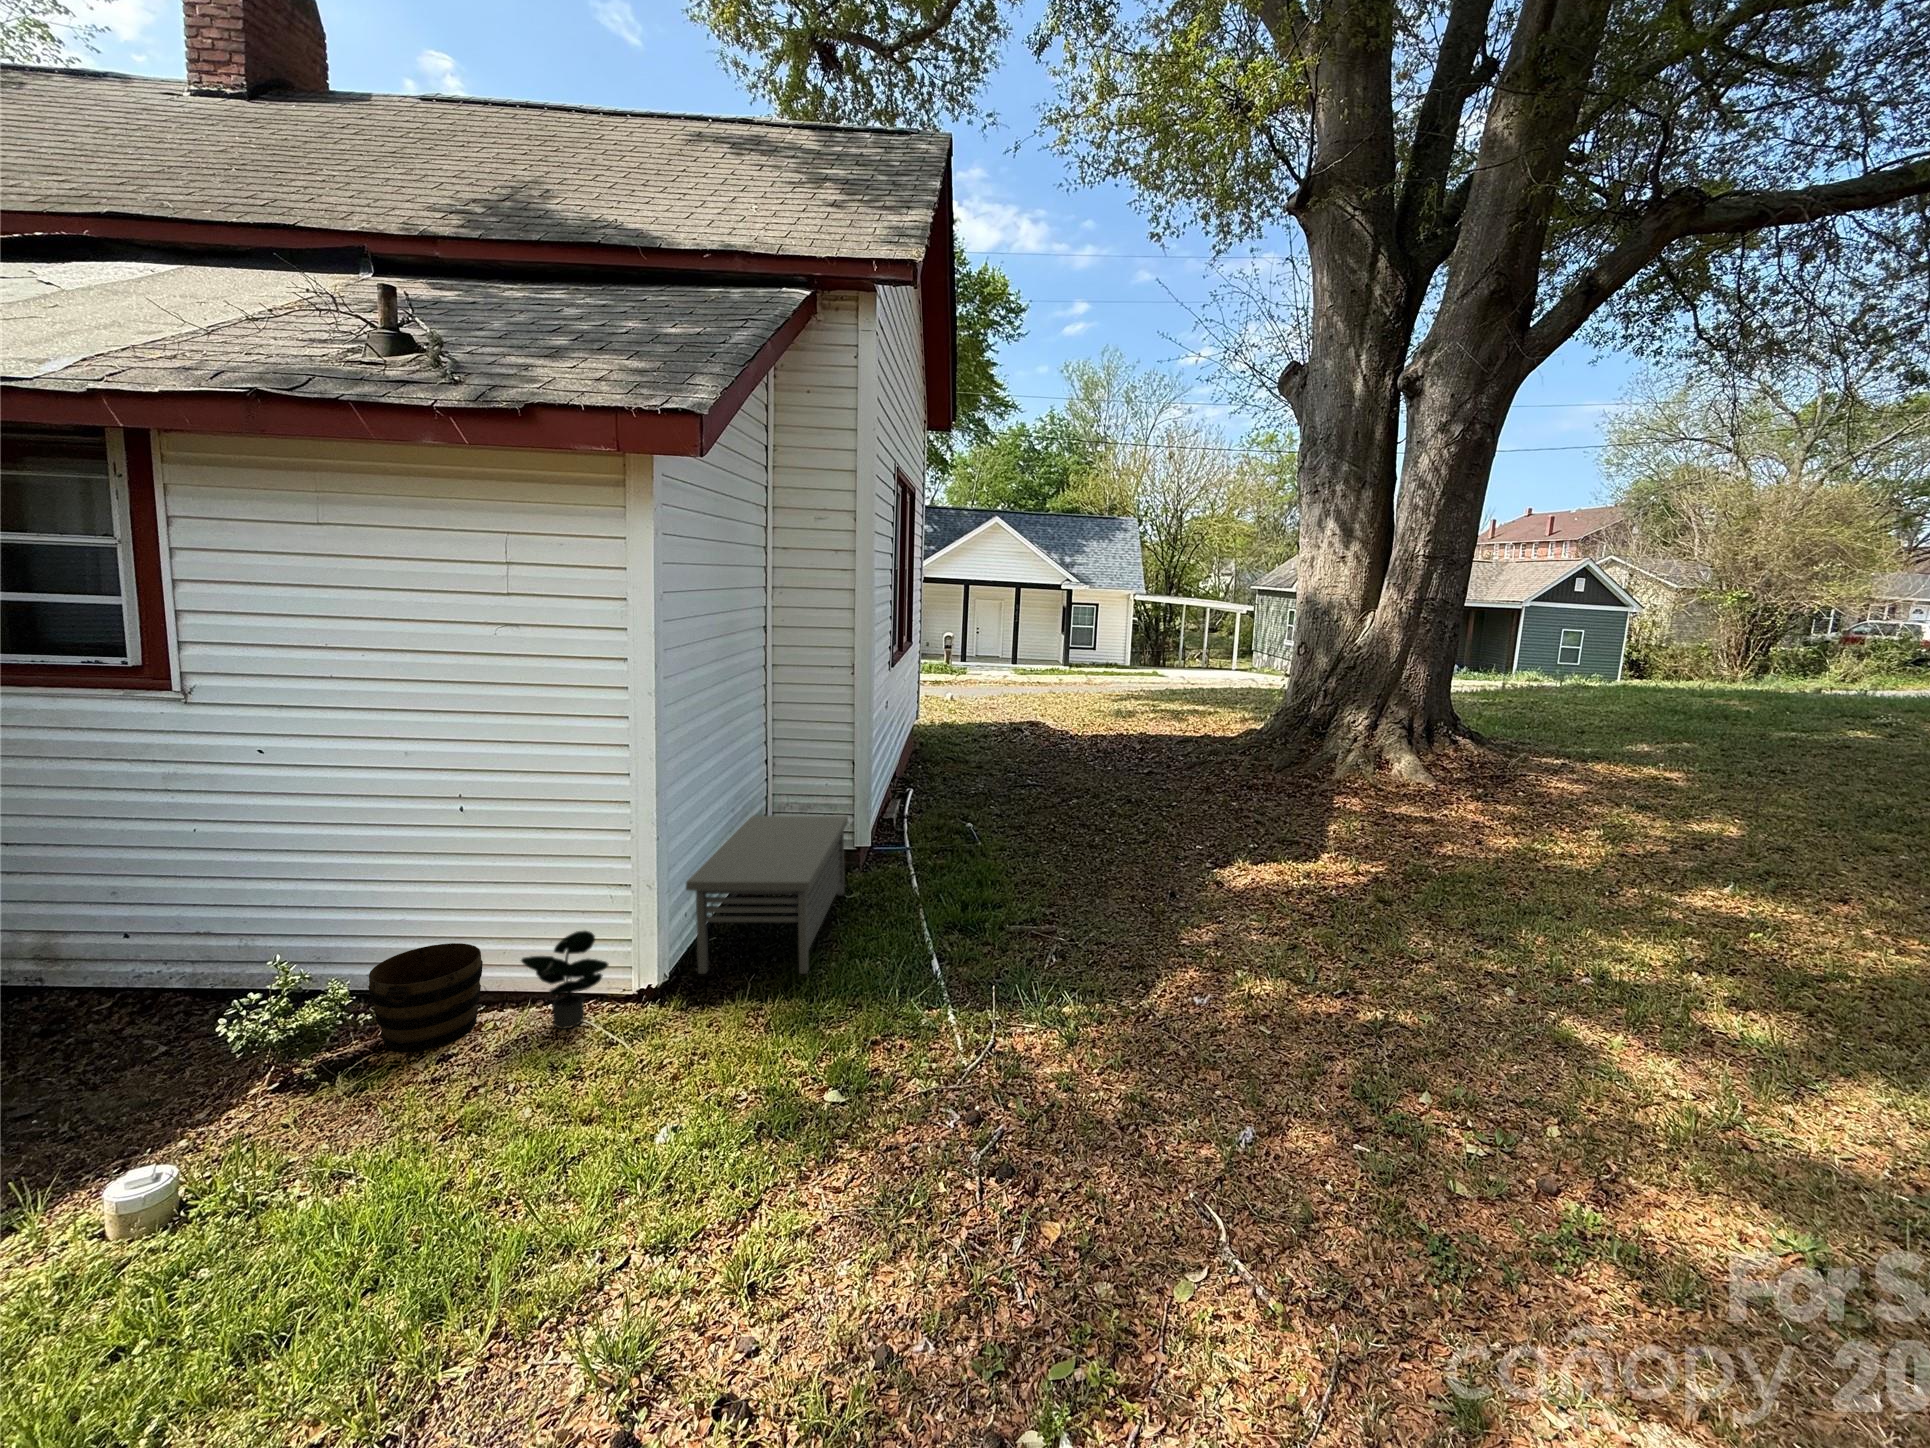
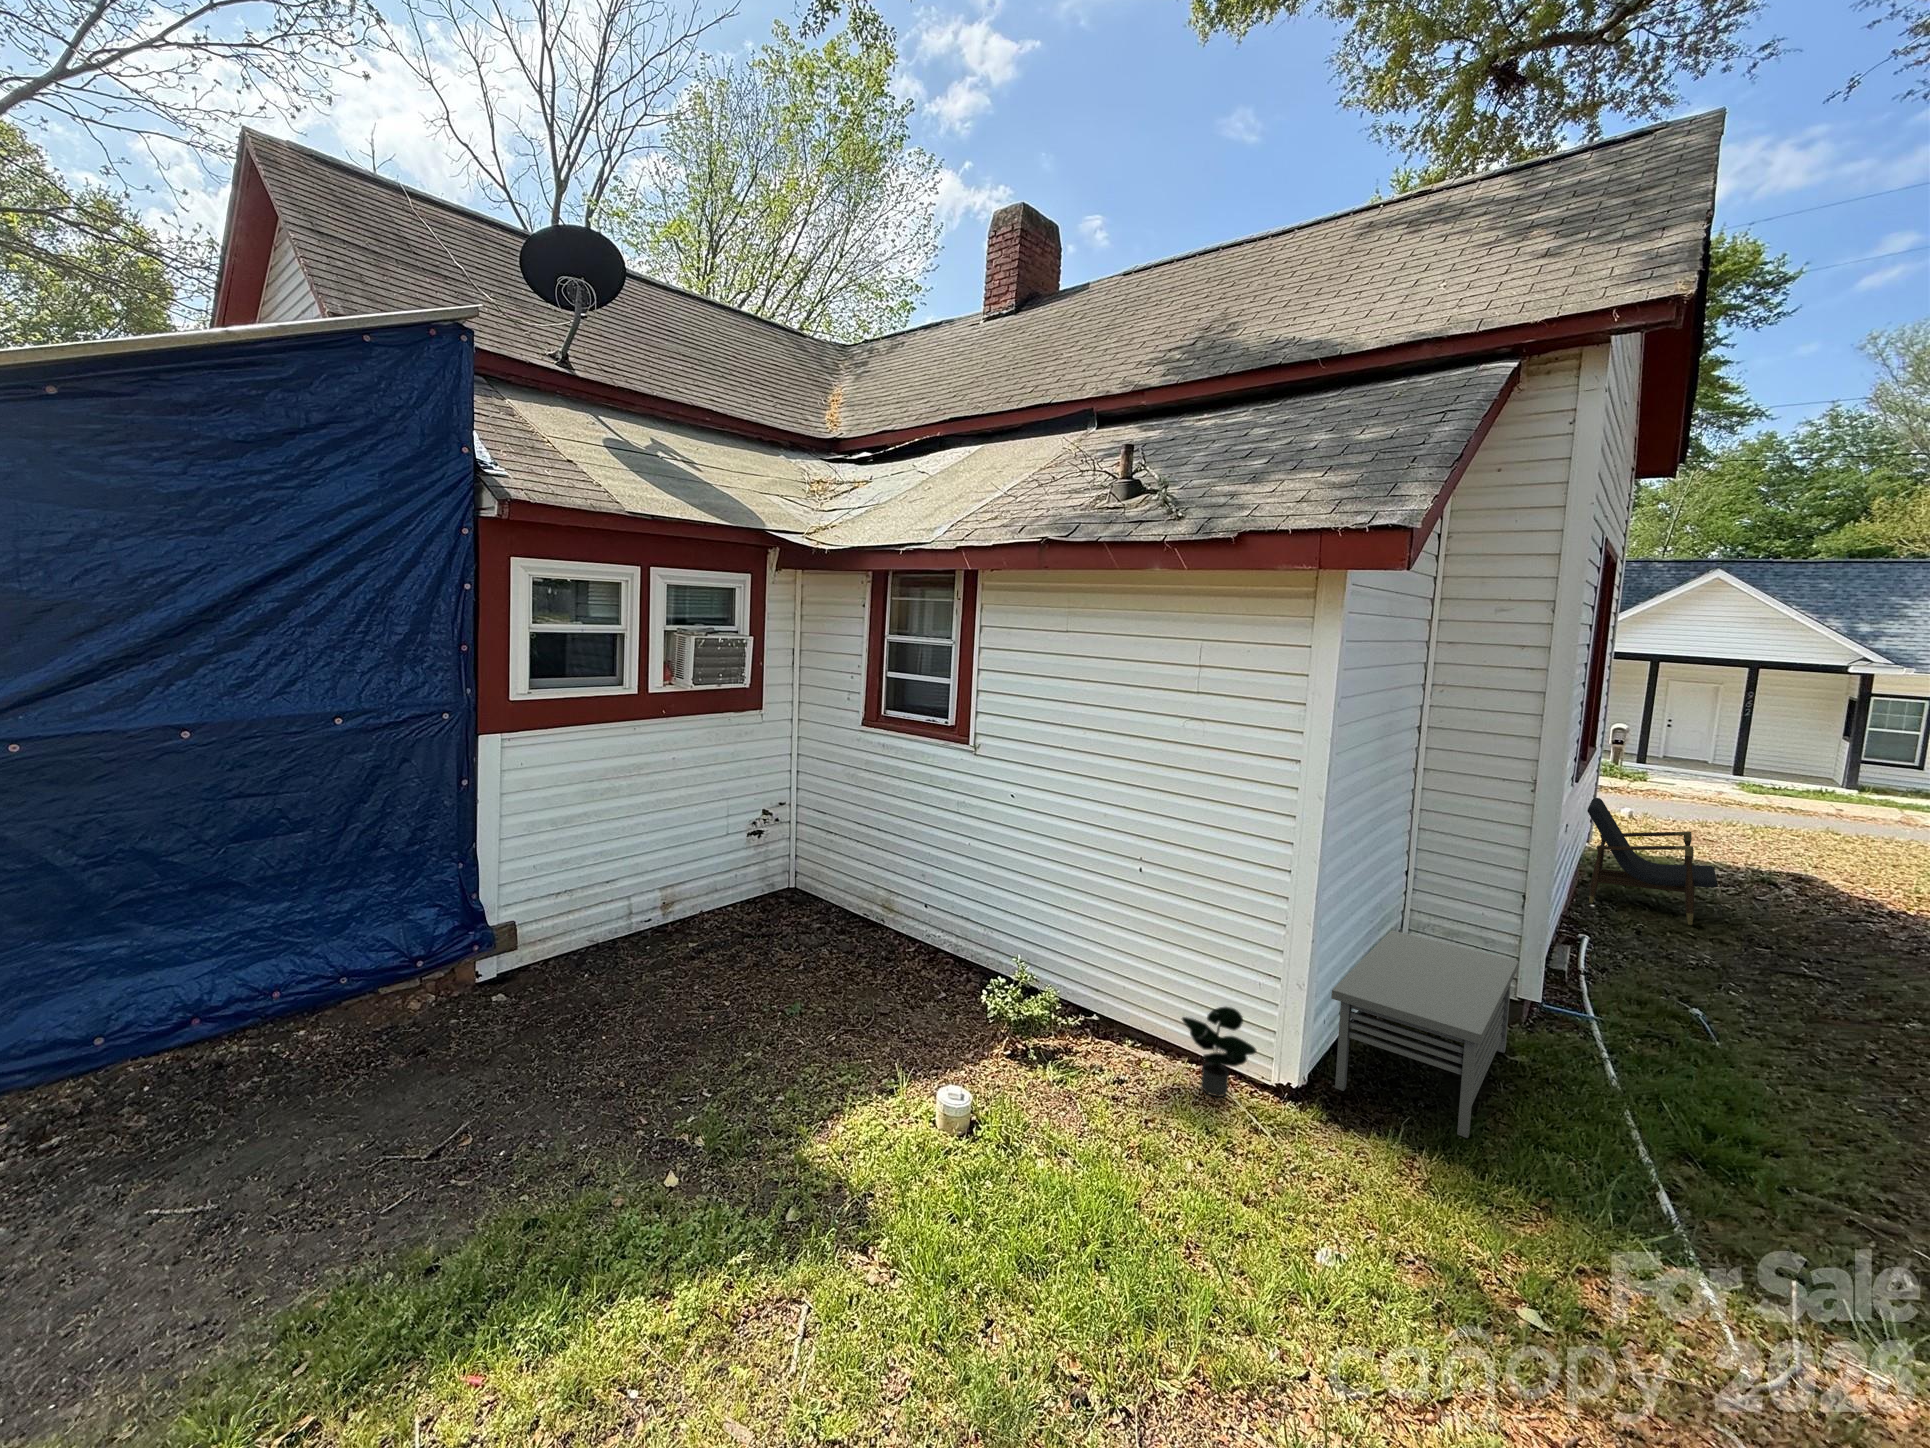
lounge chair: none [910,683,986,767] -> present [1587,798,1718,925]
bucket: present [368,943,483,1052] -> none [1068,978,1147,1068]

